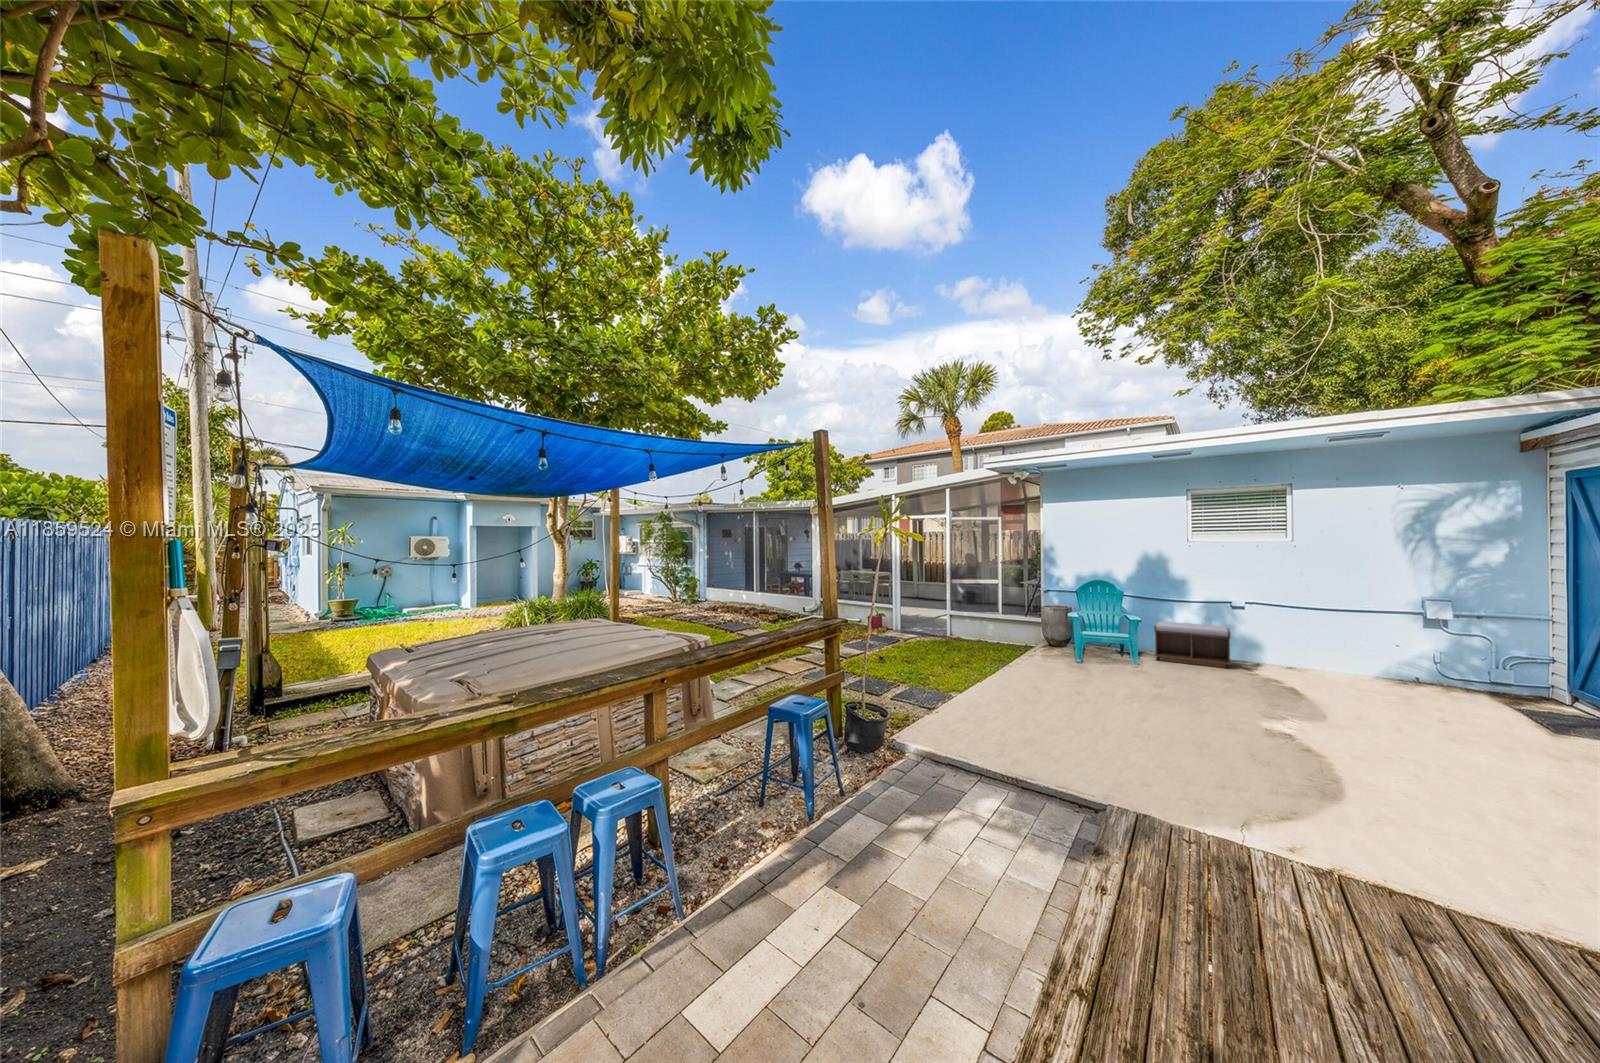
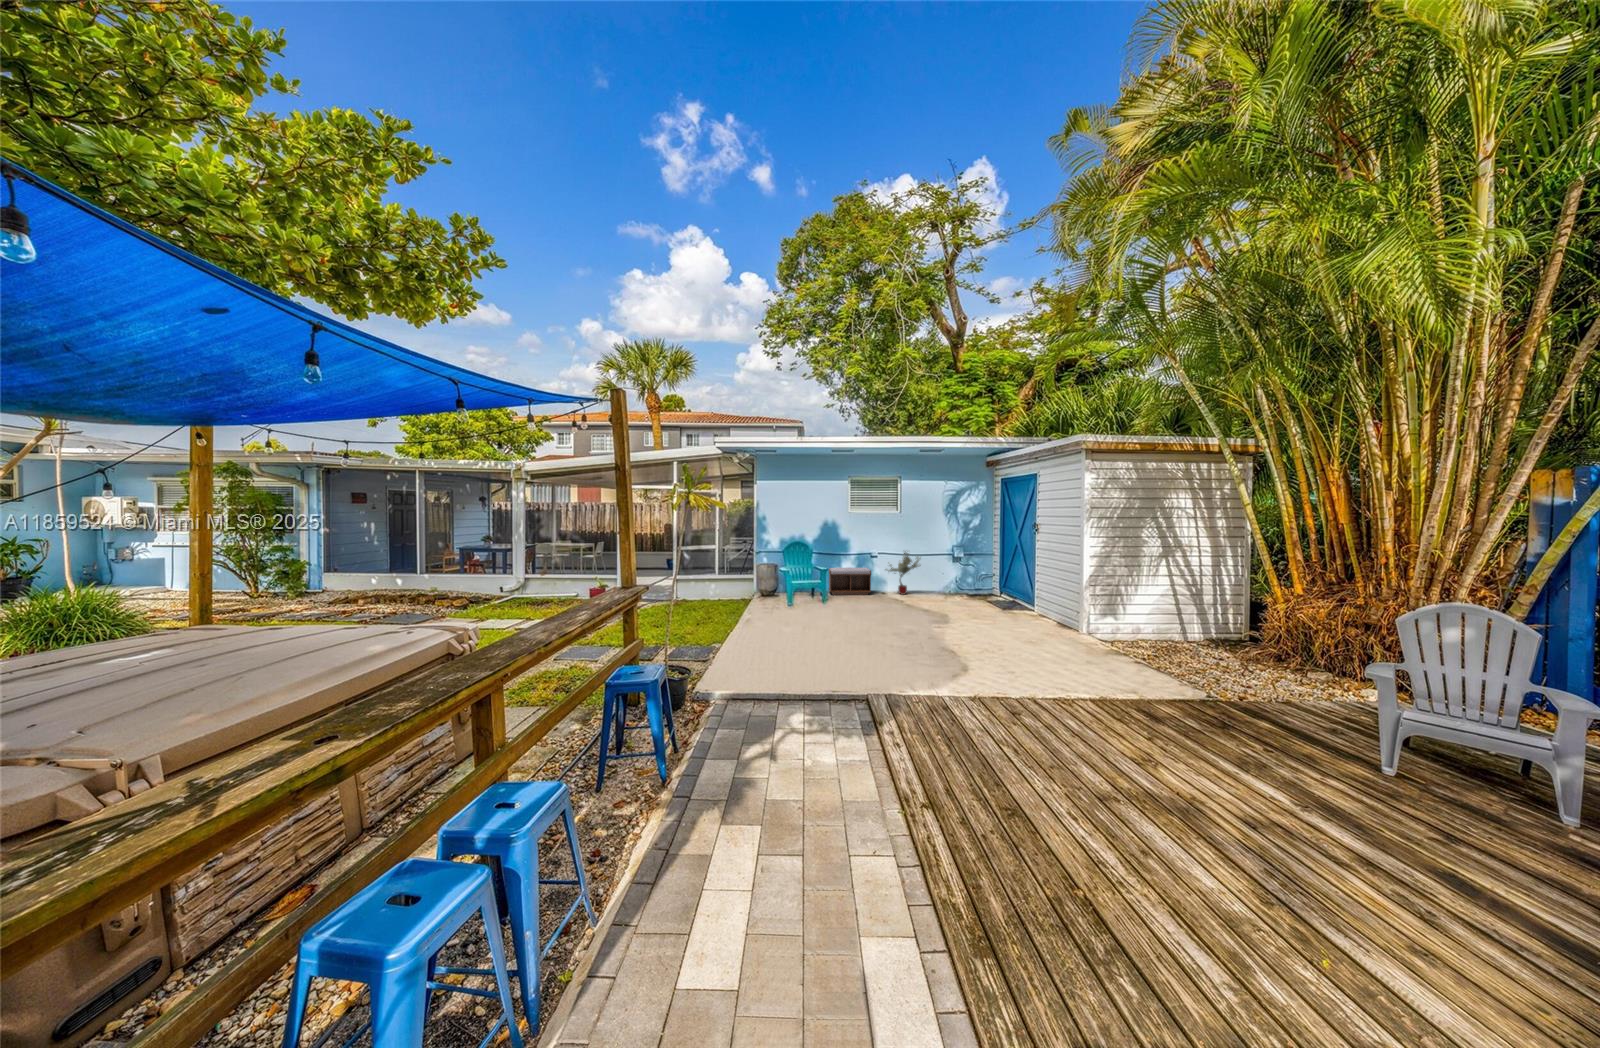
potted tree: none [1258,604,1341,677] -> present [885,552,920,594]

